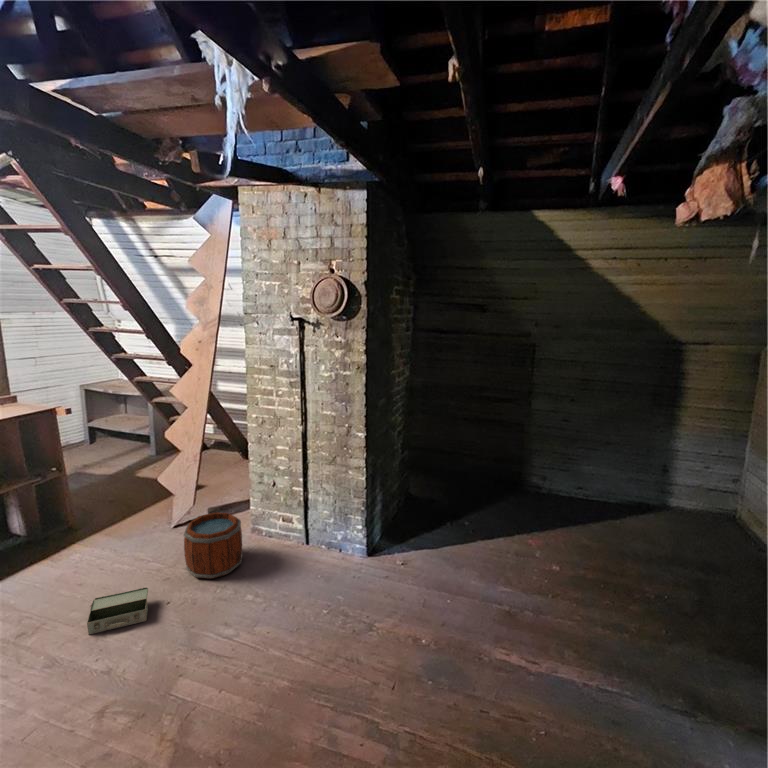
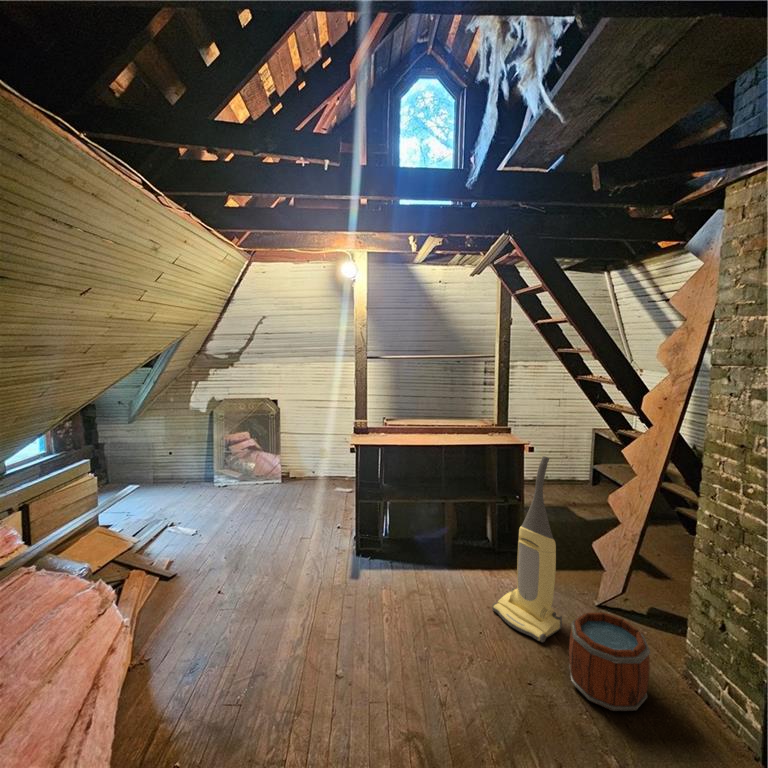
vacuum cleaner: none [91,408,163,576] -> present [492,456,562,642]
toolbox: present [87,588,148,635] -> none [453,634,516,693]

